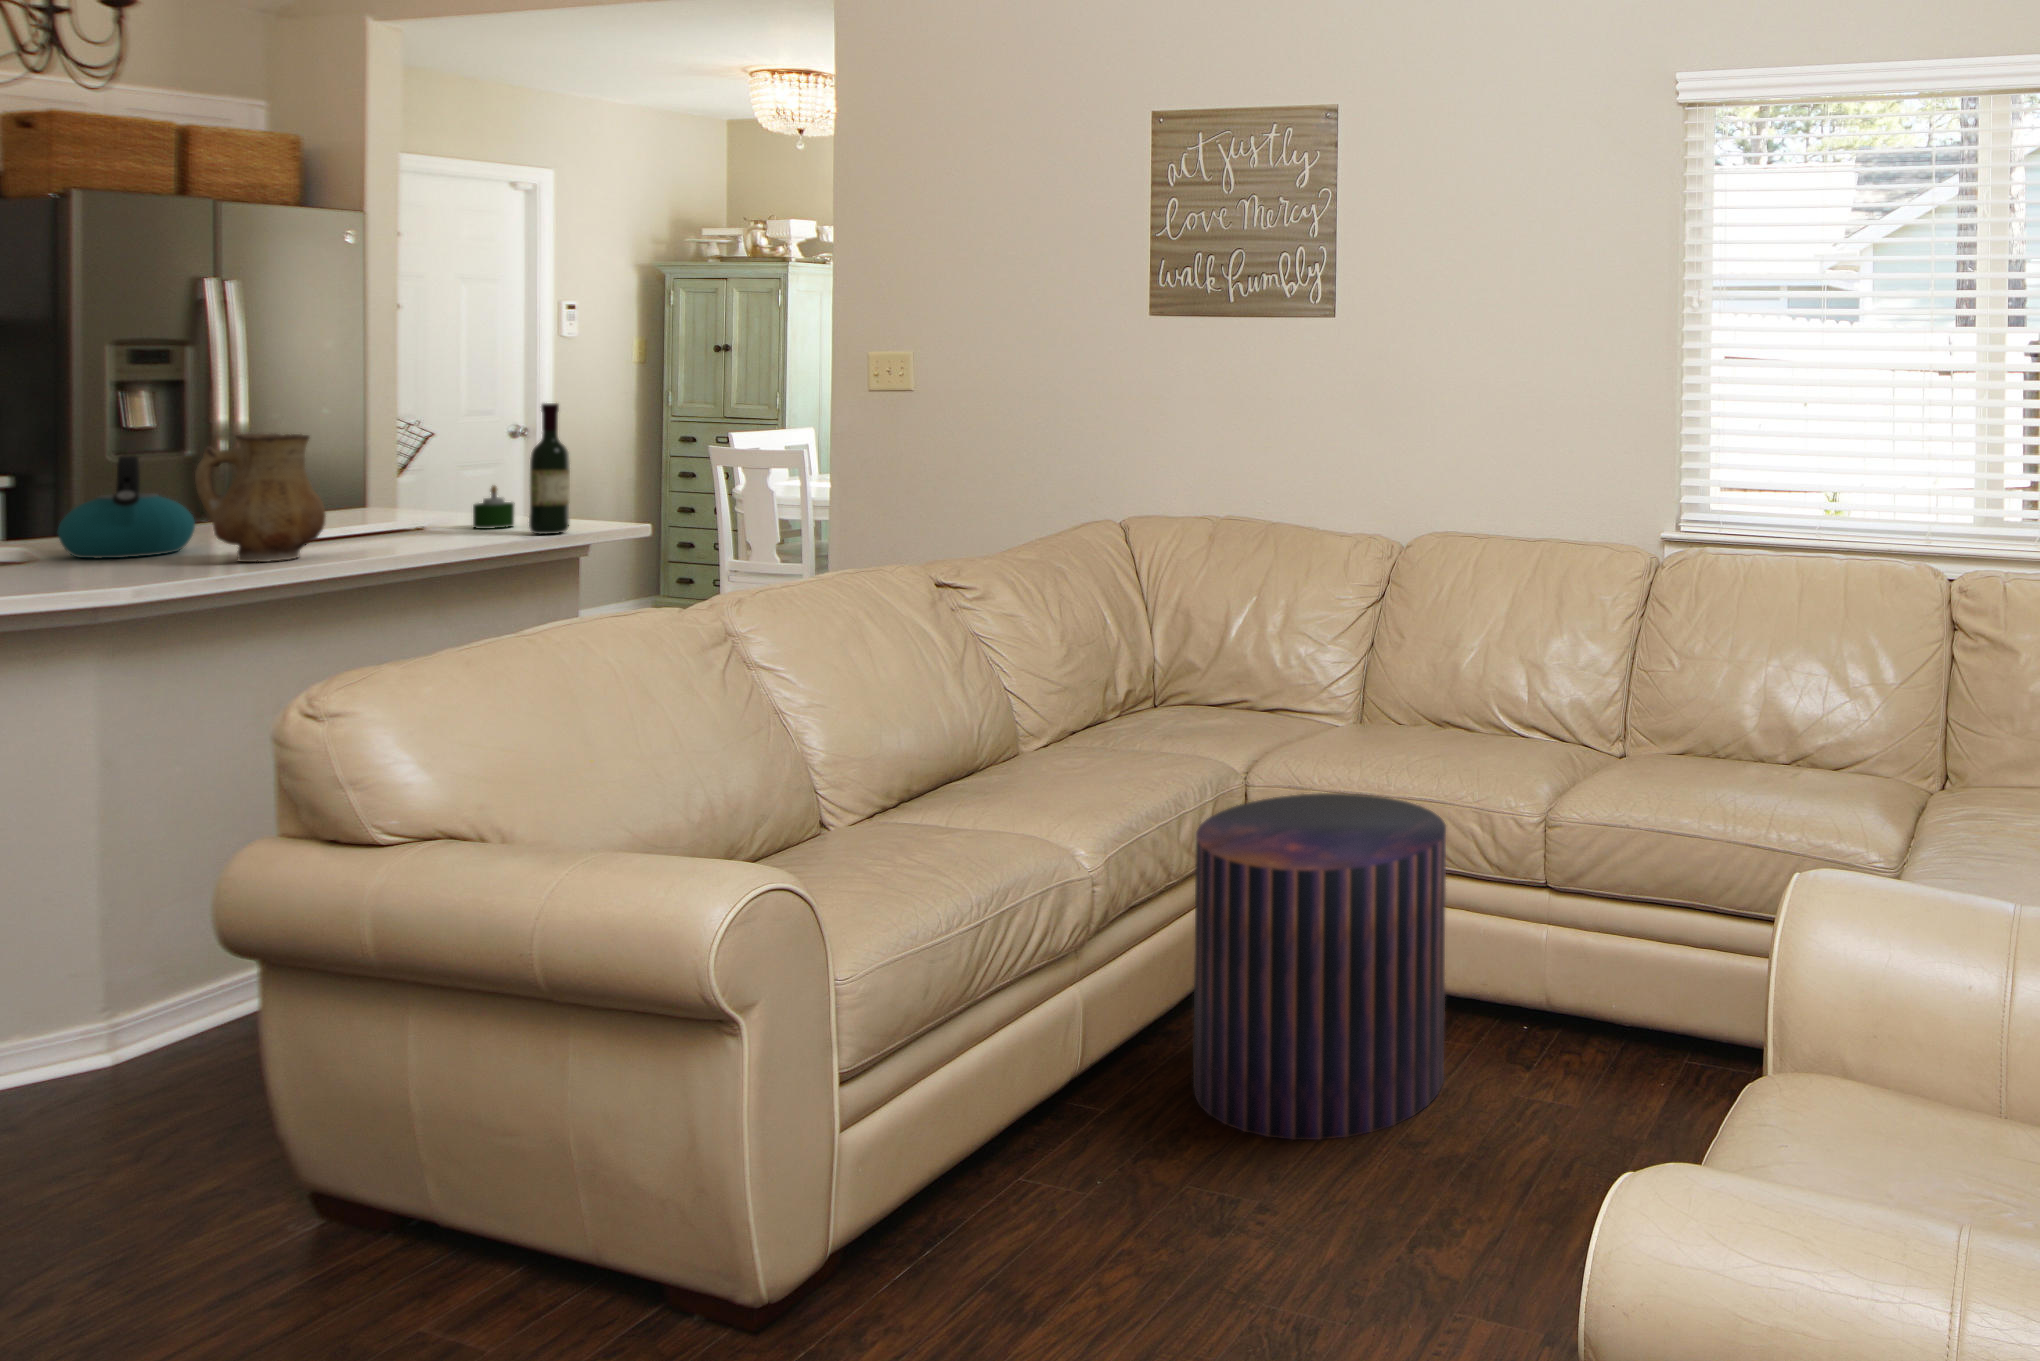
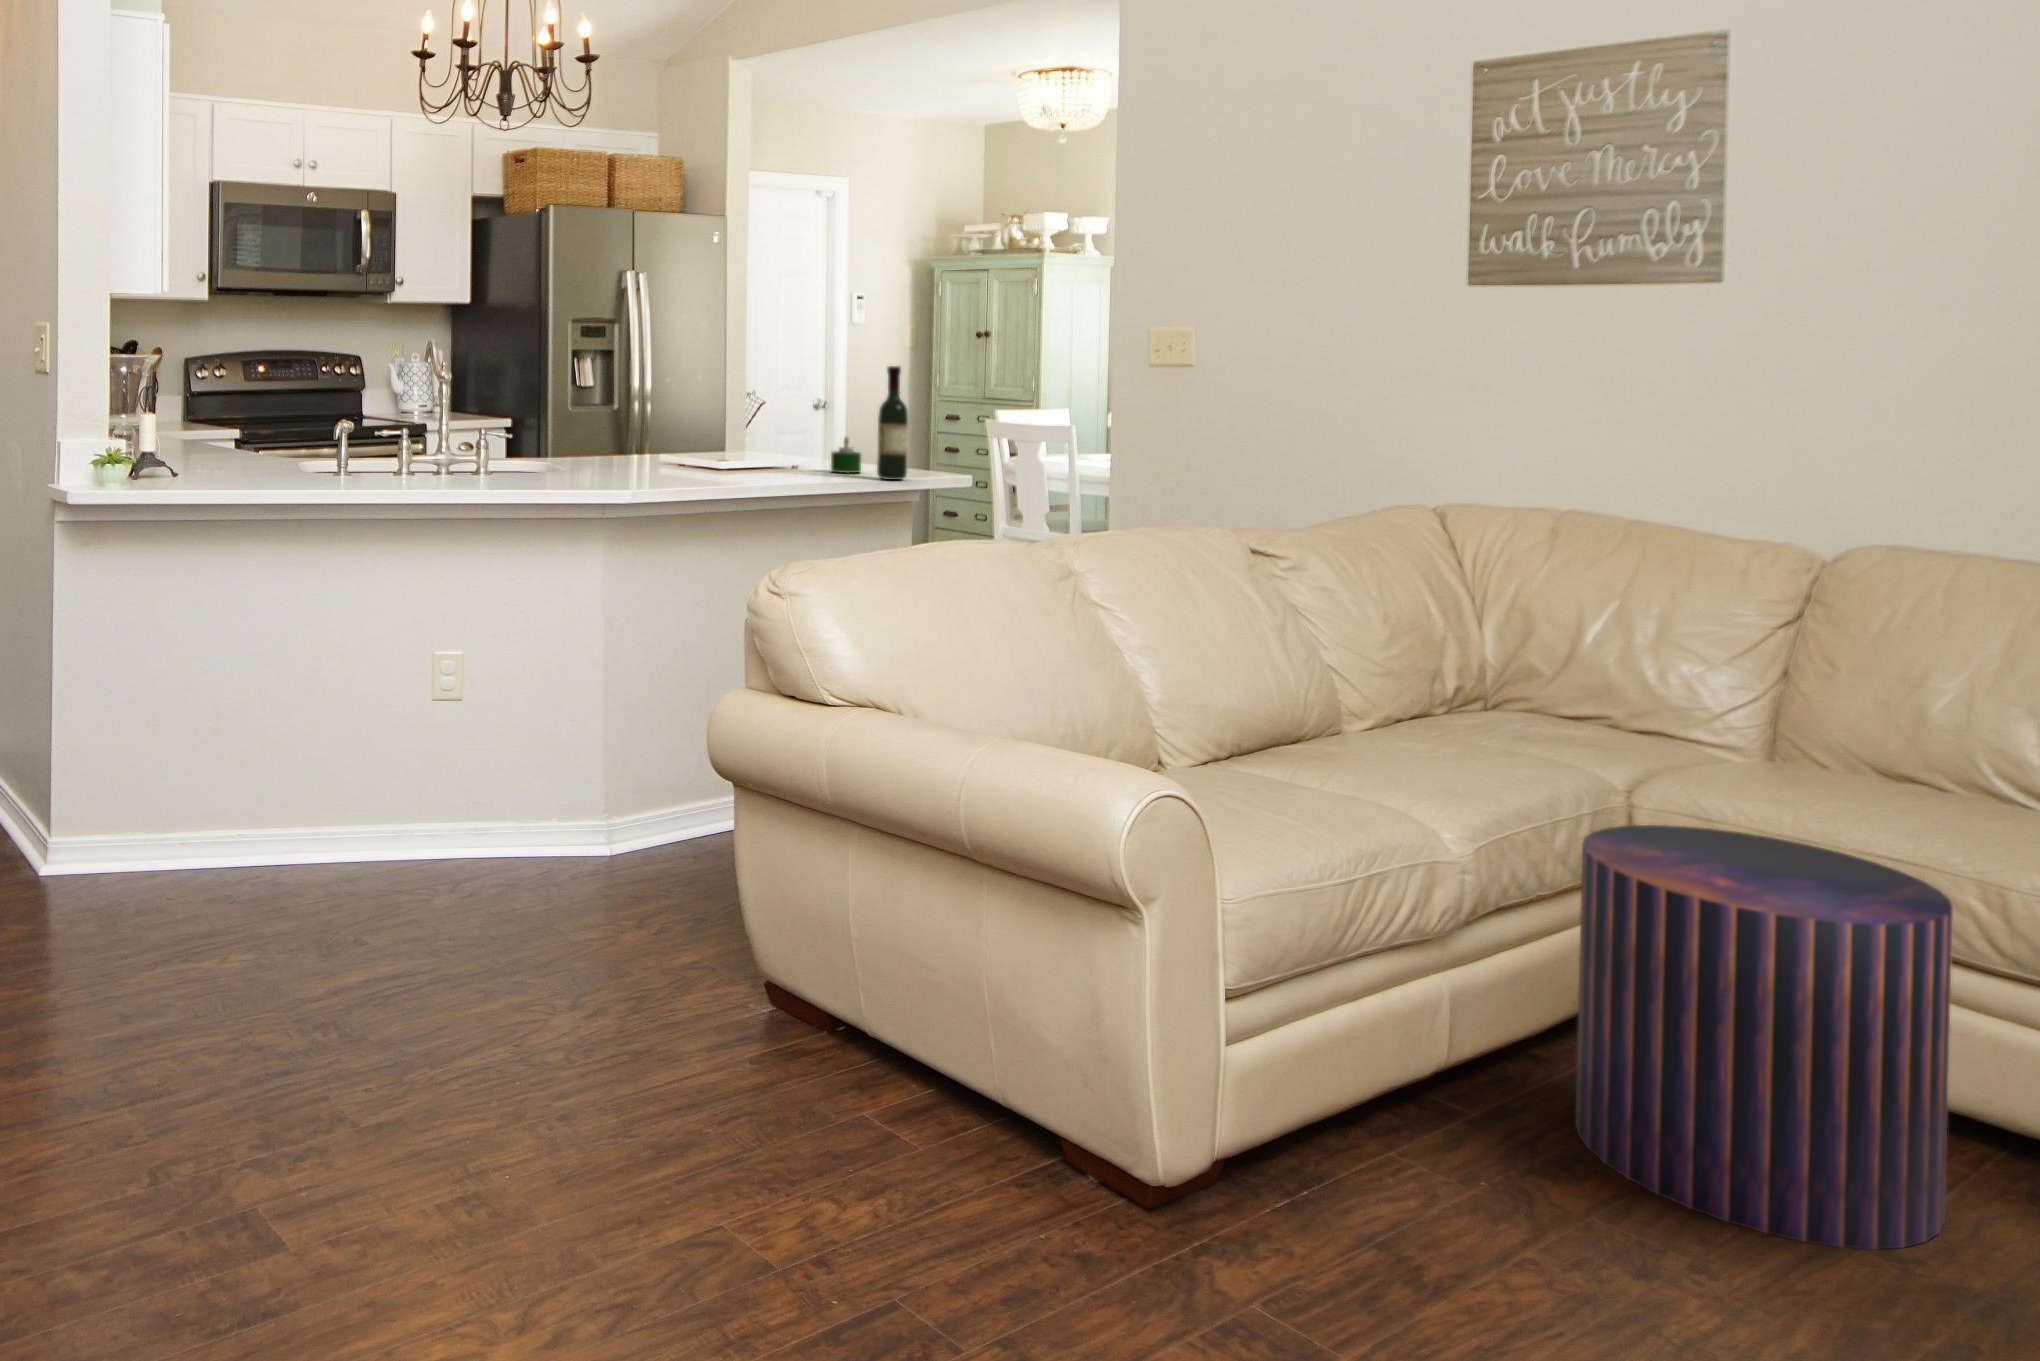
ceramic pitcher: present [195,434,326,562] -> none [663,383,743,484]
kettle: present [58,455,195,558] -> none [578,398,656,475]

